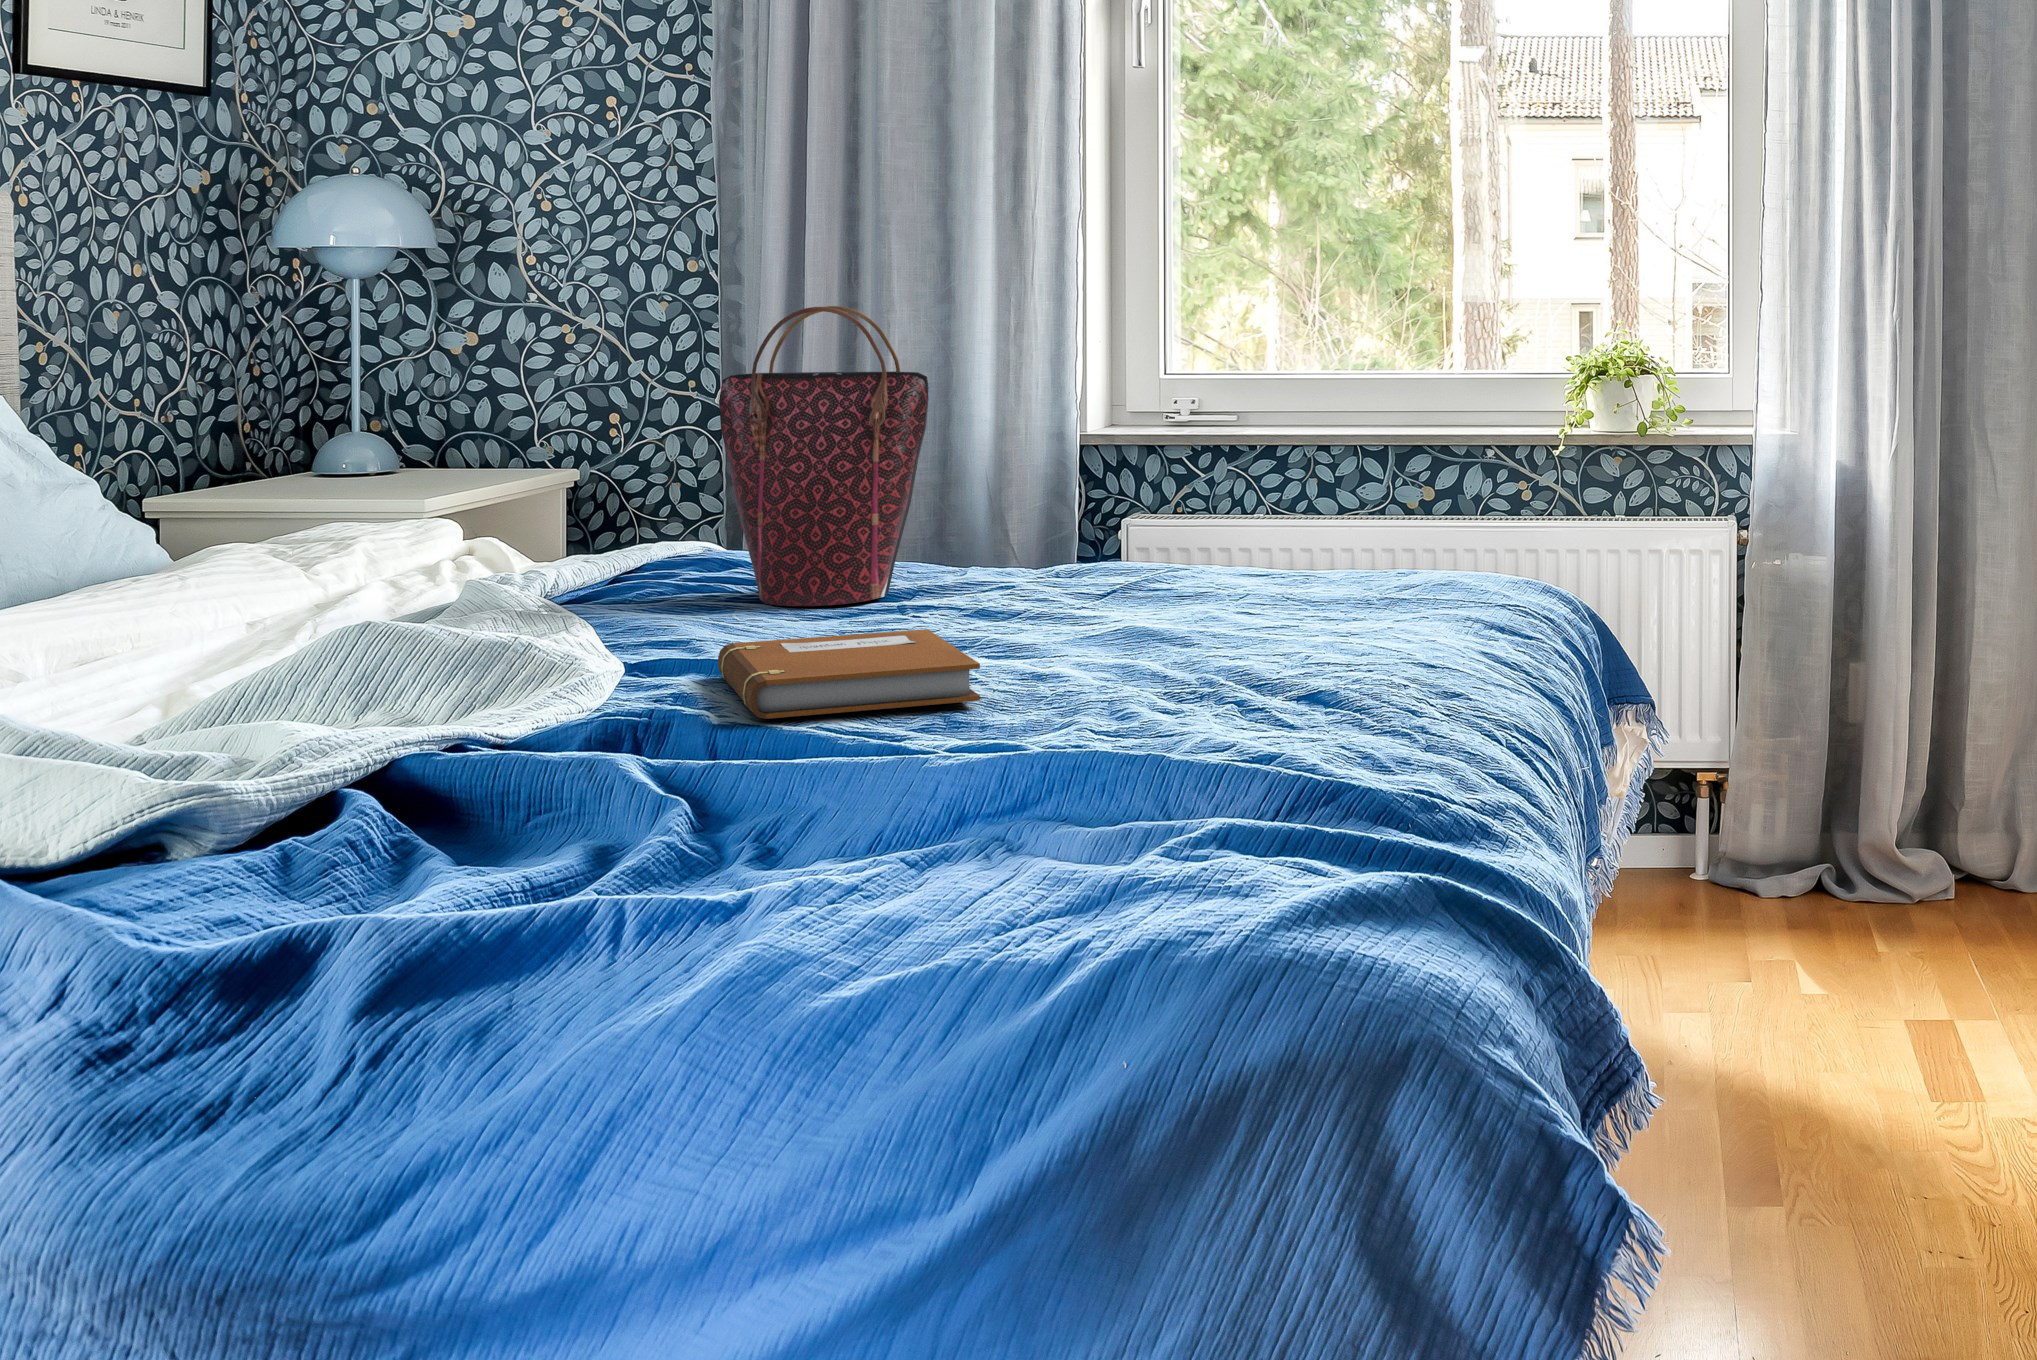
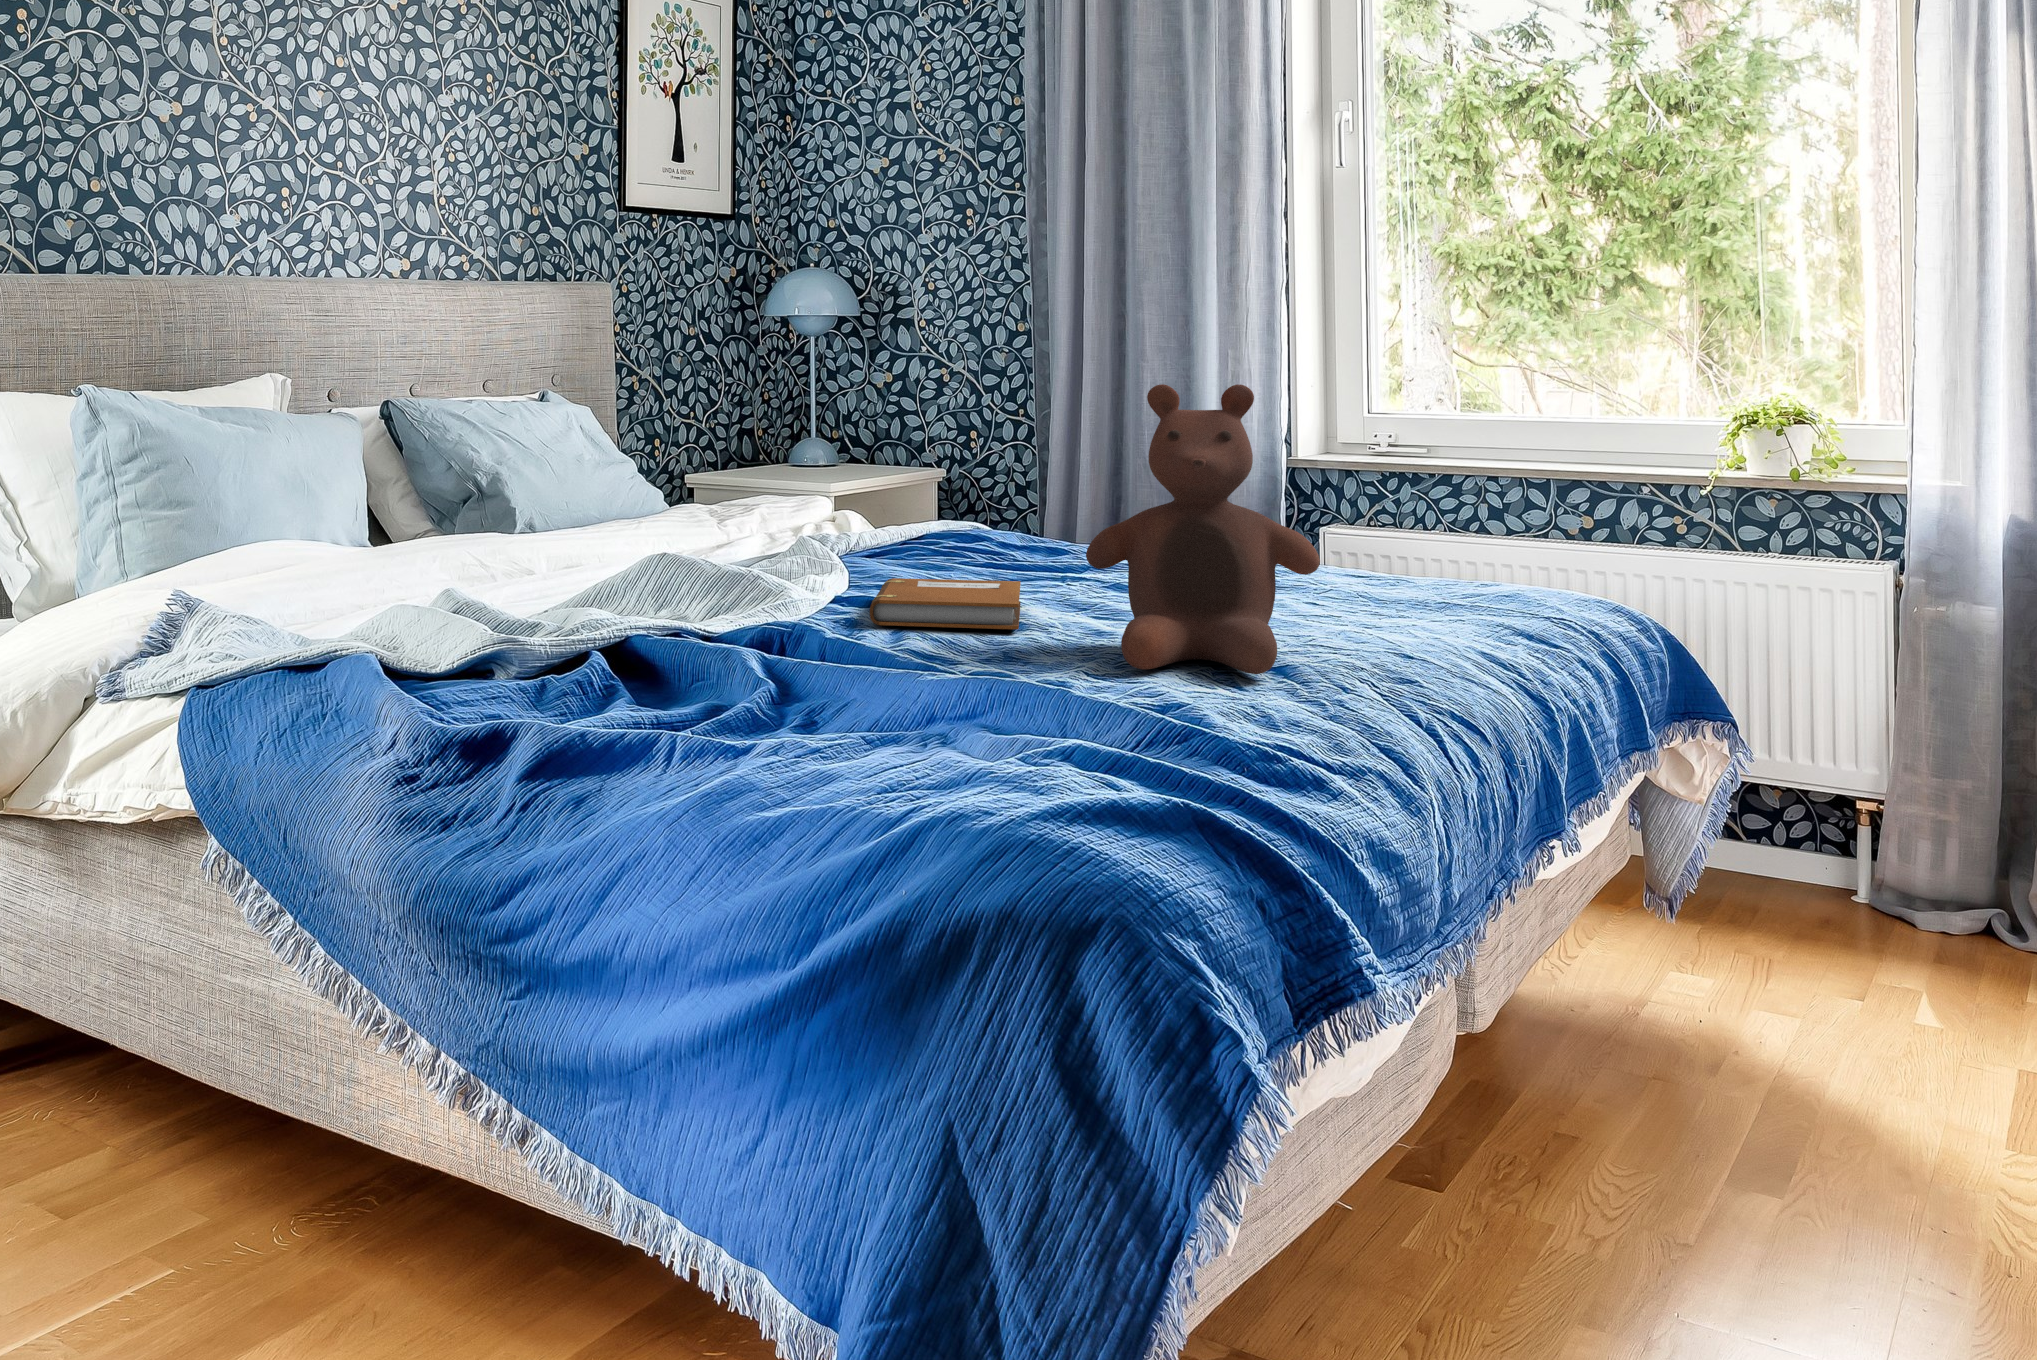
handbag: present [719,306,929,606] -> none [941,356,1075,564]
stuffed bear: none [1092,341,1394,738] -> present [1086,384,1320,674]

